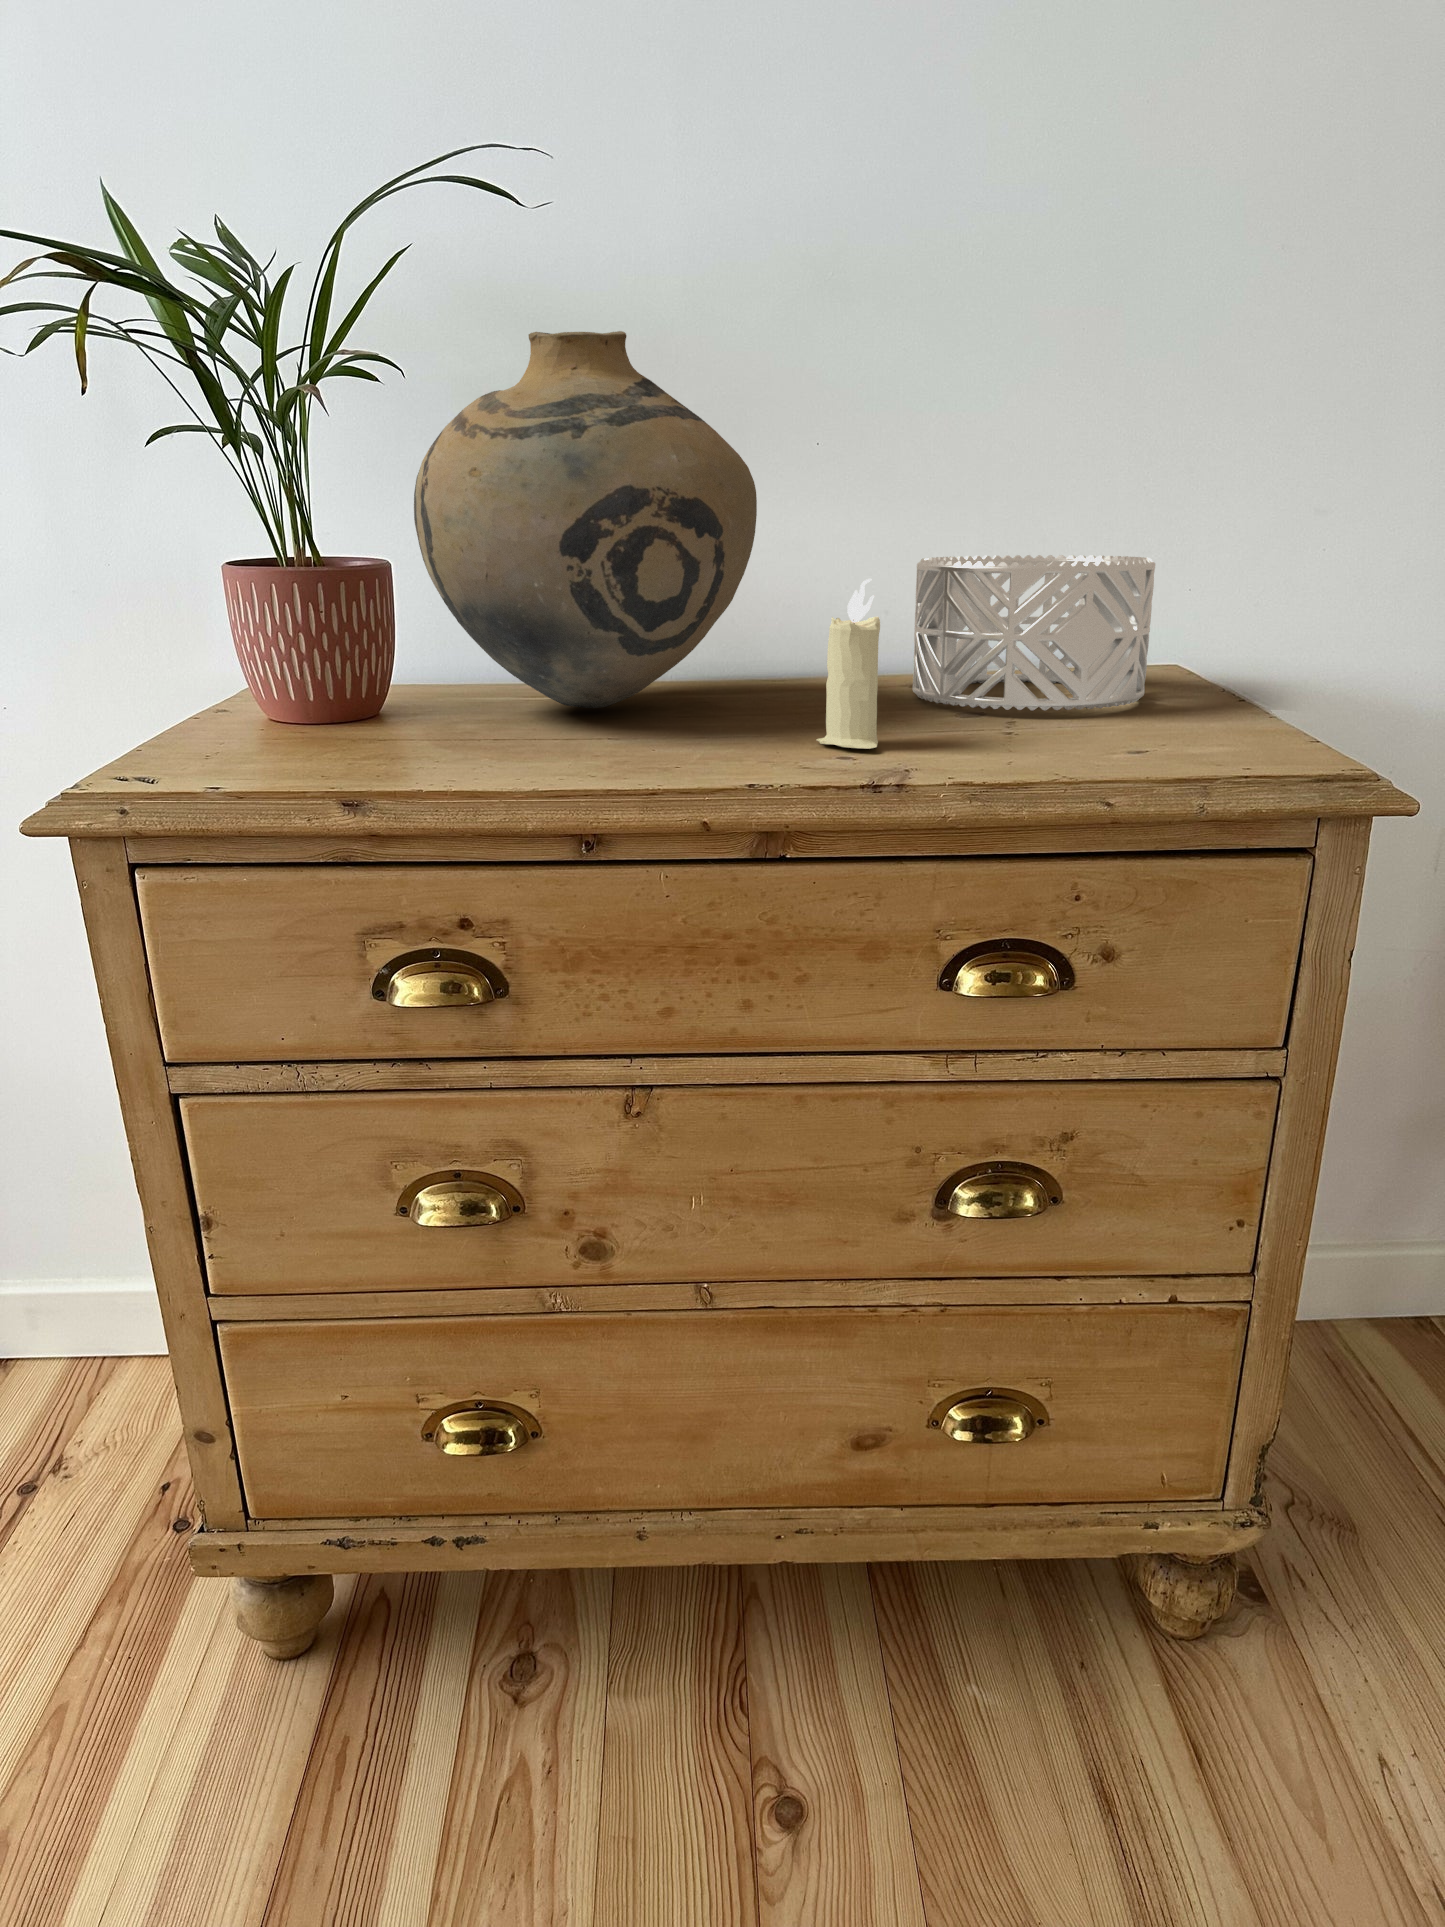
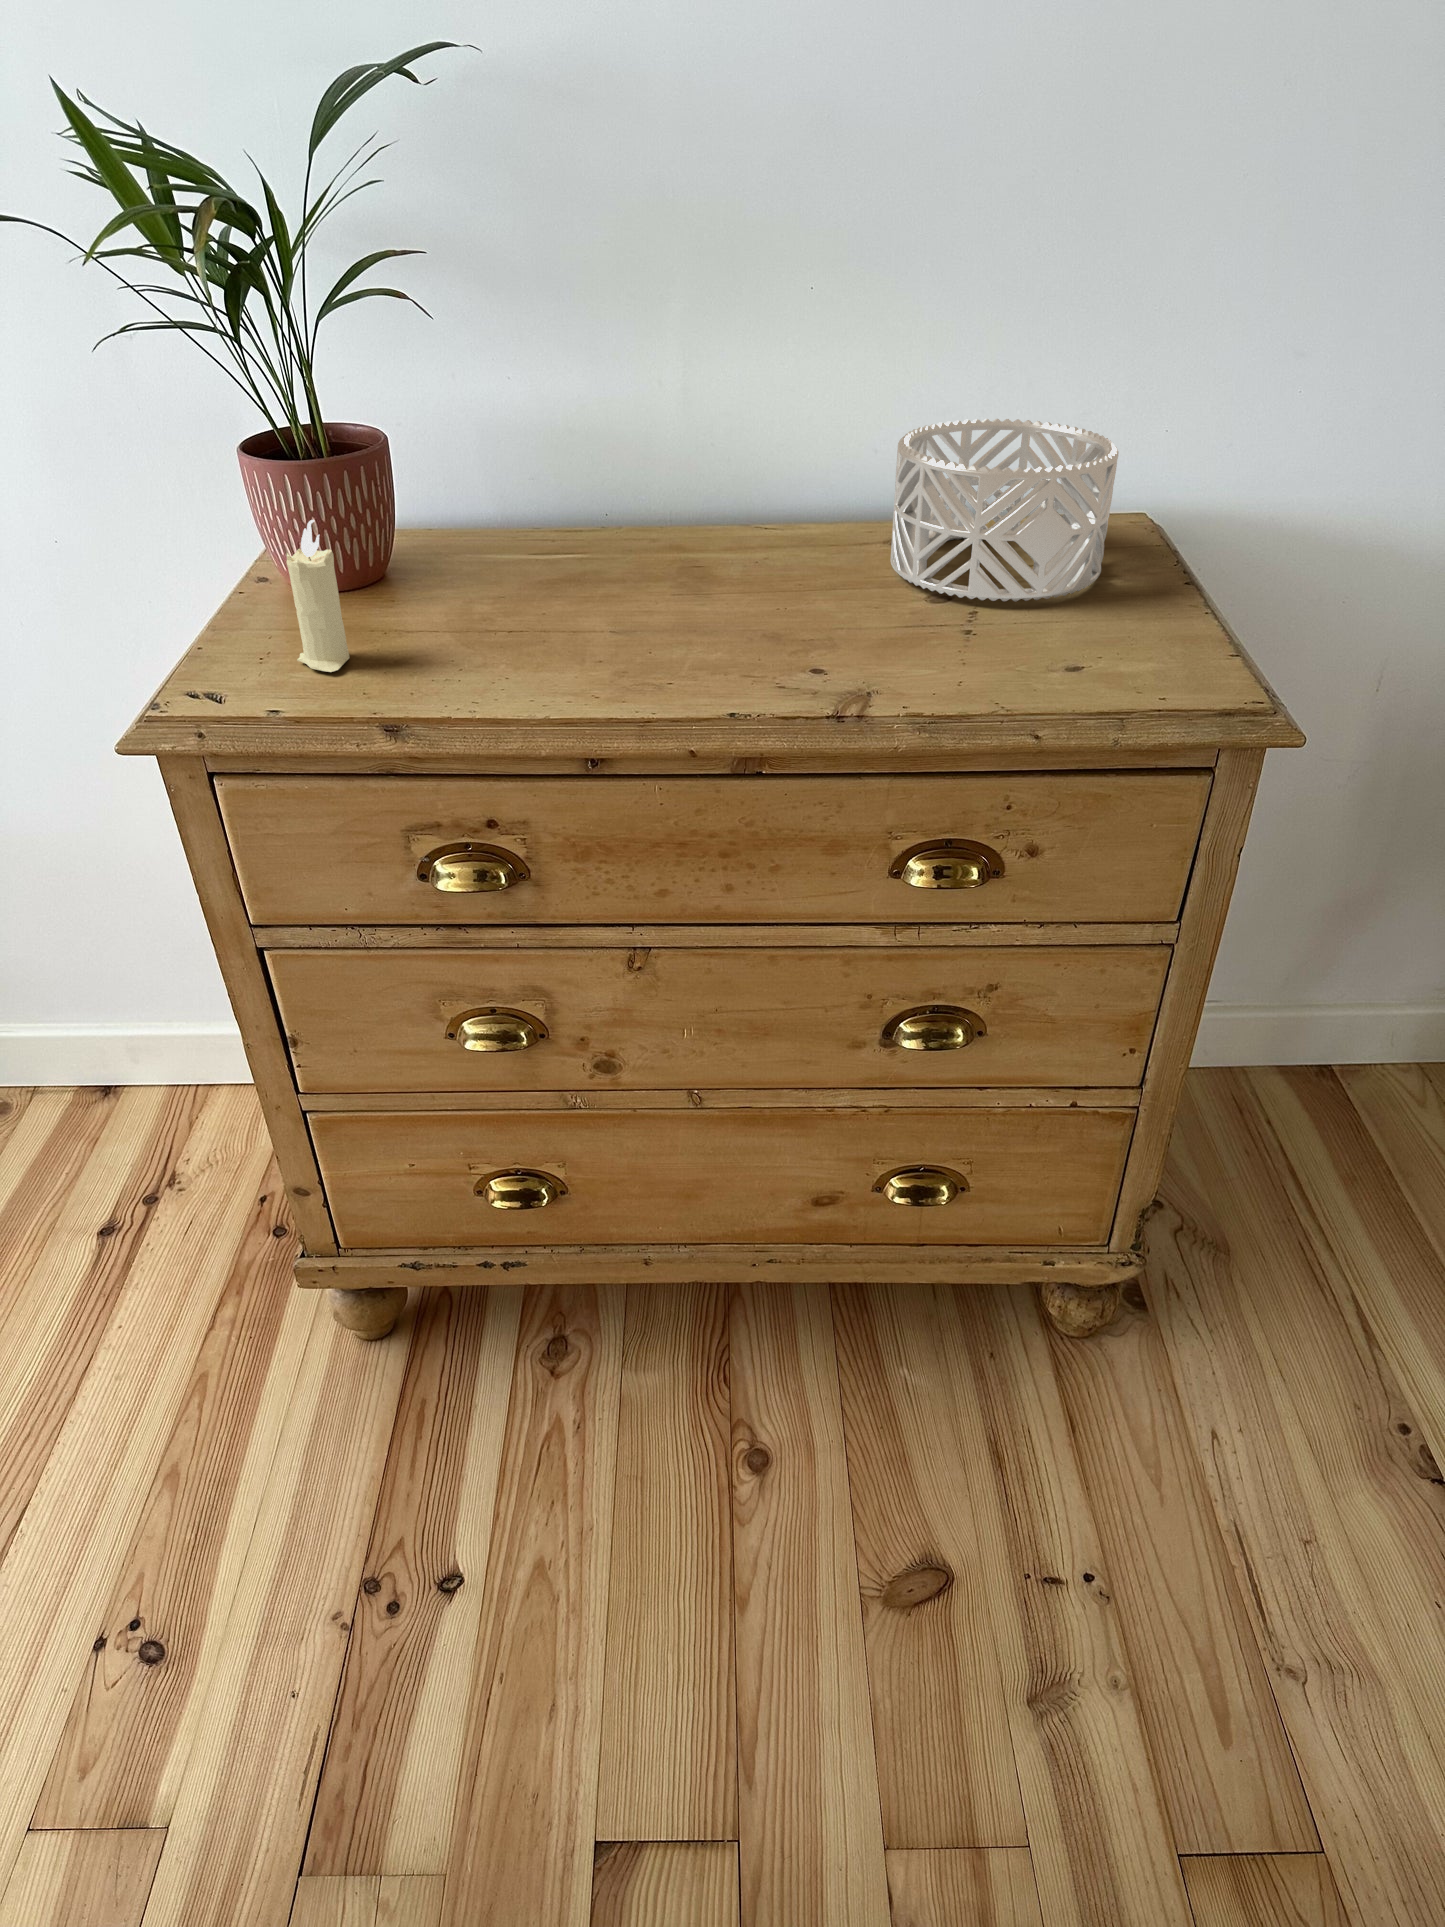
vase: present [414,331,757,708] -> none [428,224,748,584]
candle: present [816,579,880,749] -> present [287,520,350,672]

